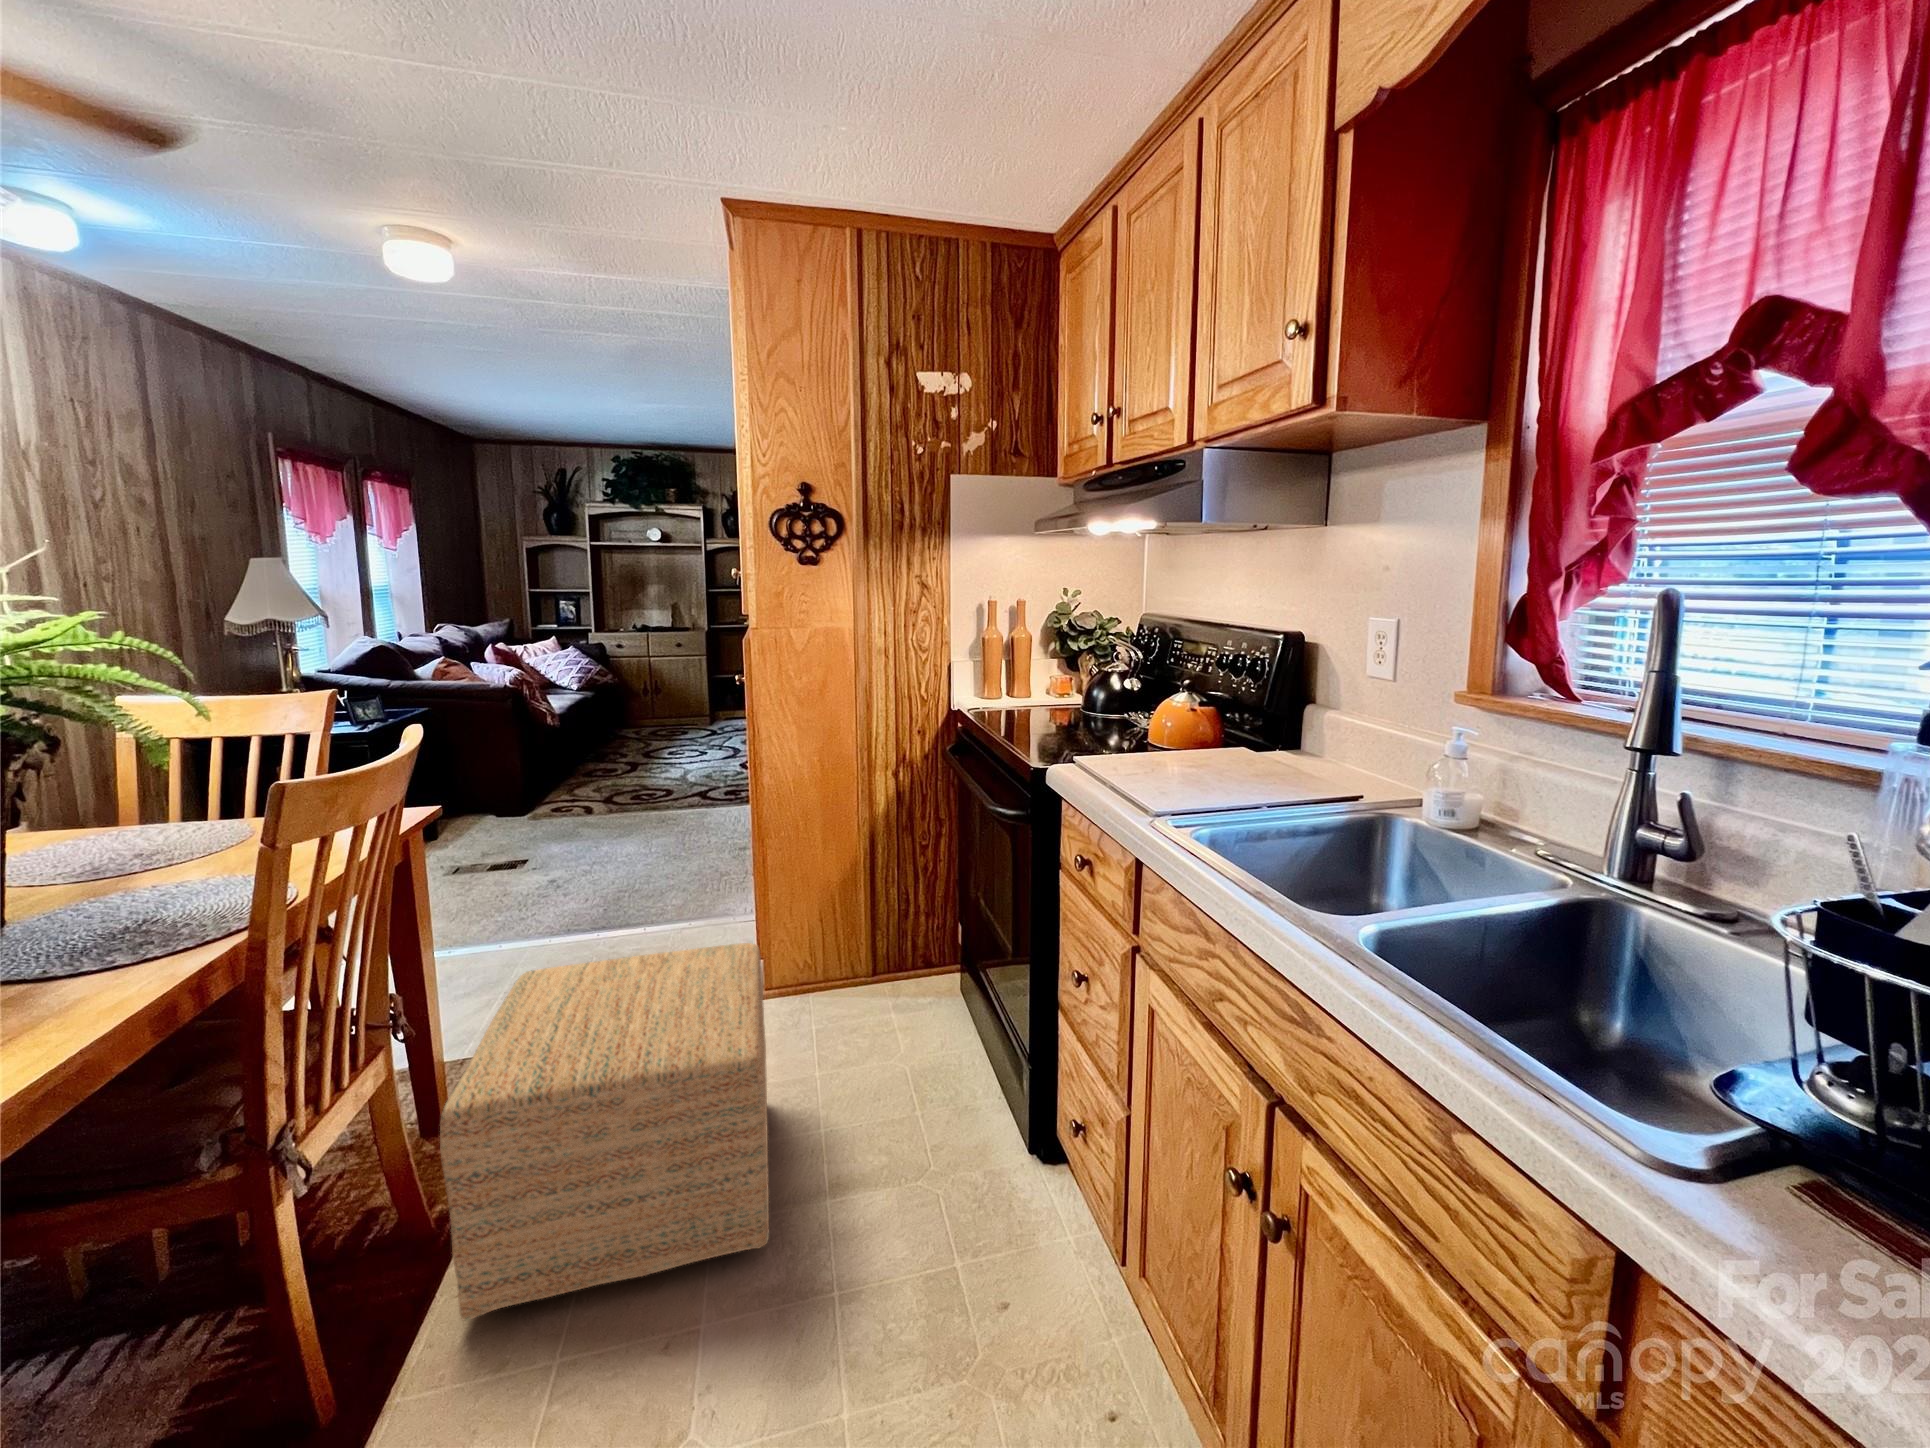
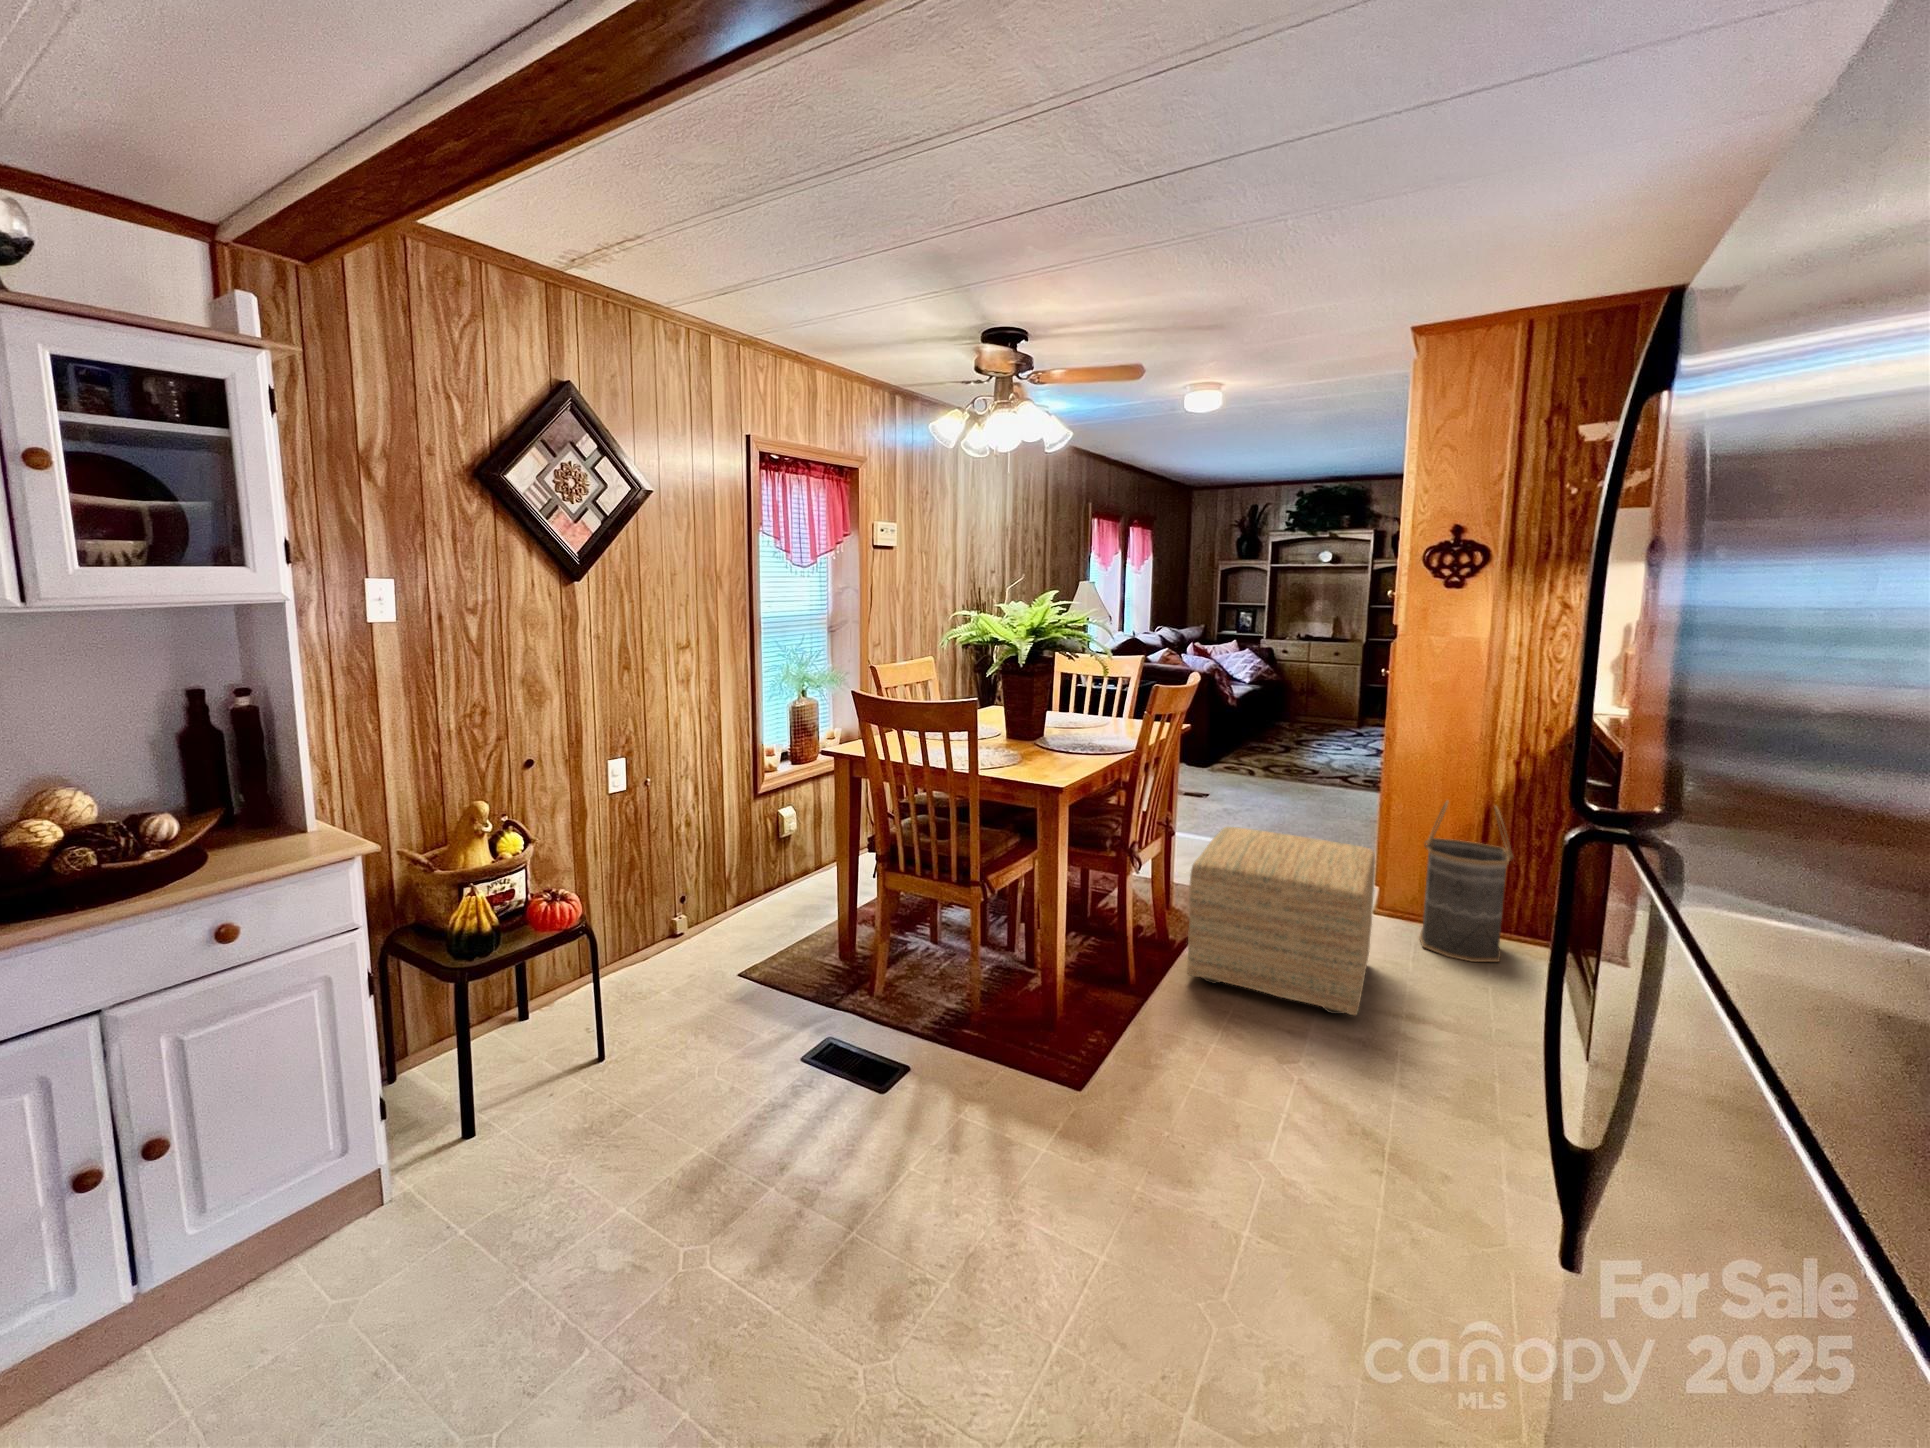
basket: none [812,832,907,1038] -> present [1419,801,1513,962]

